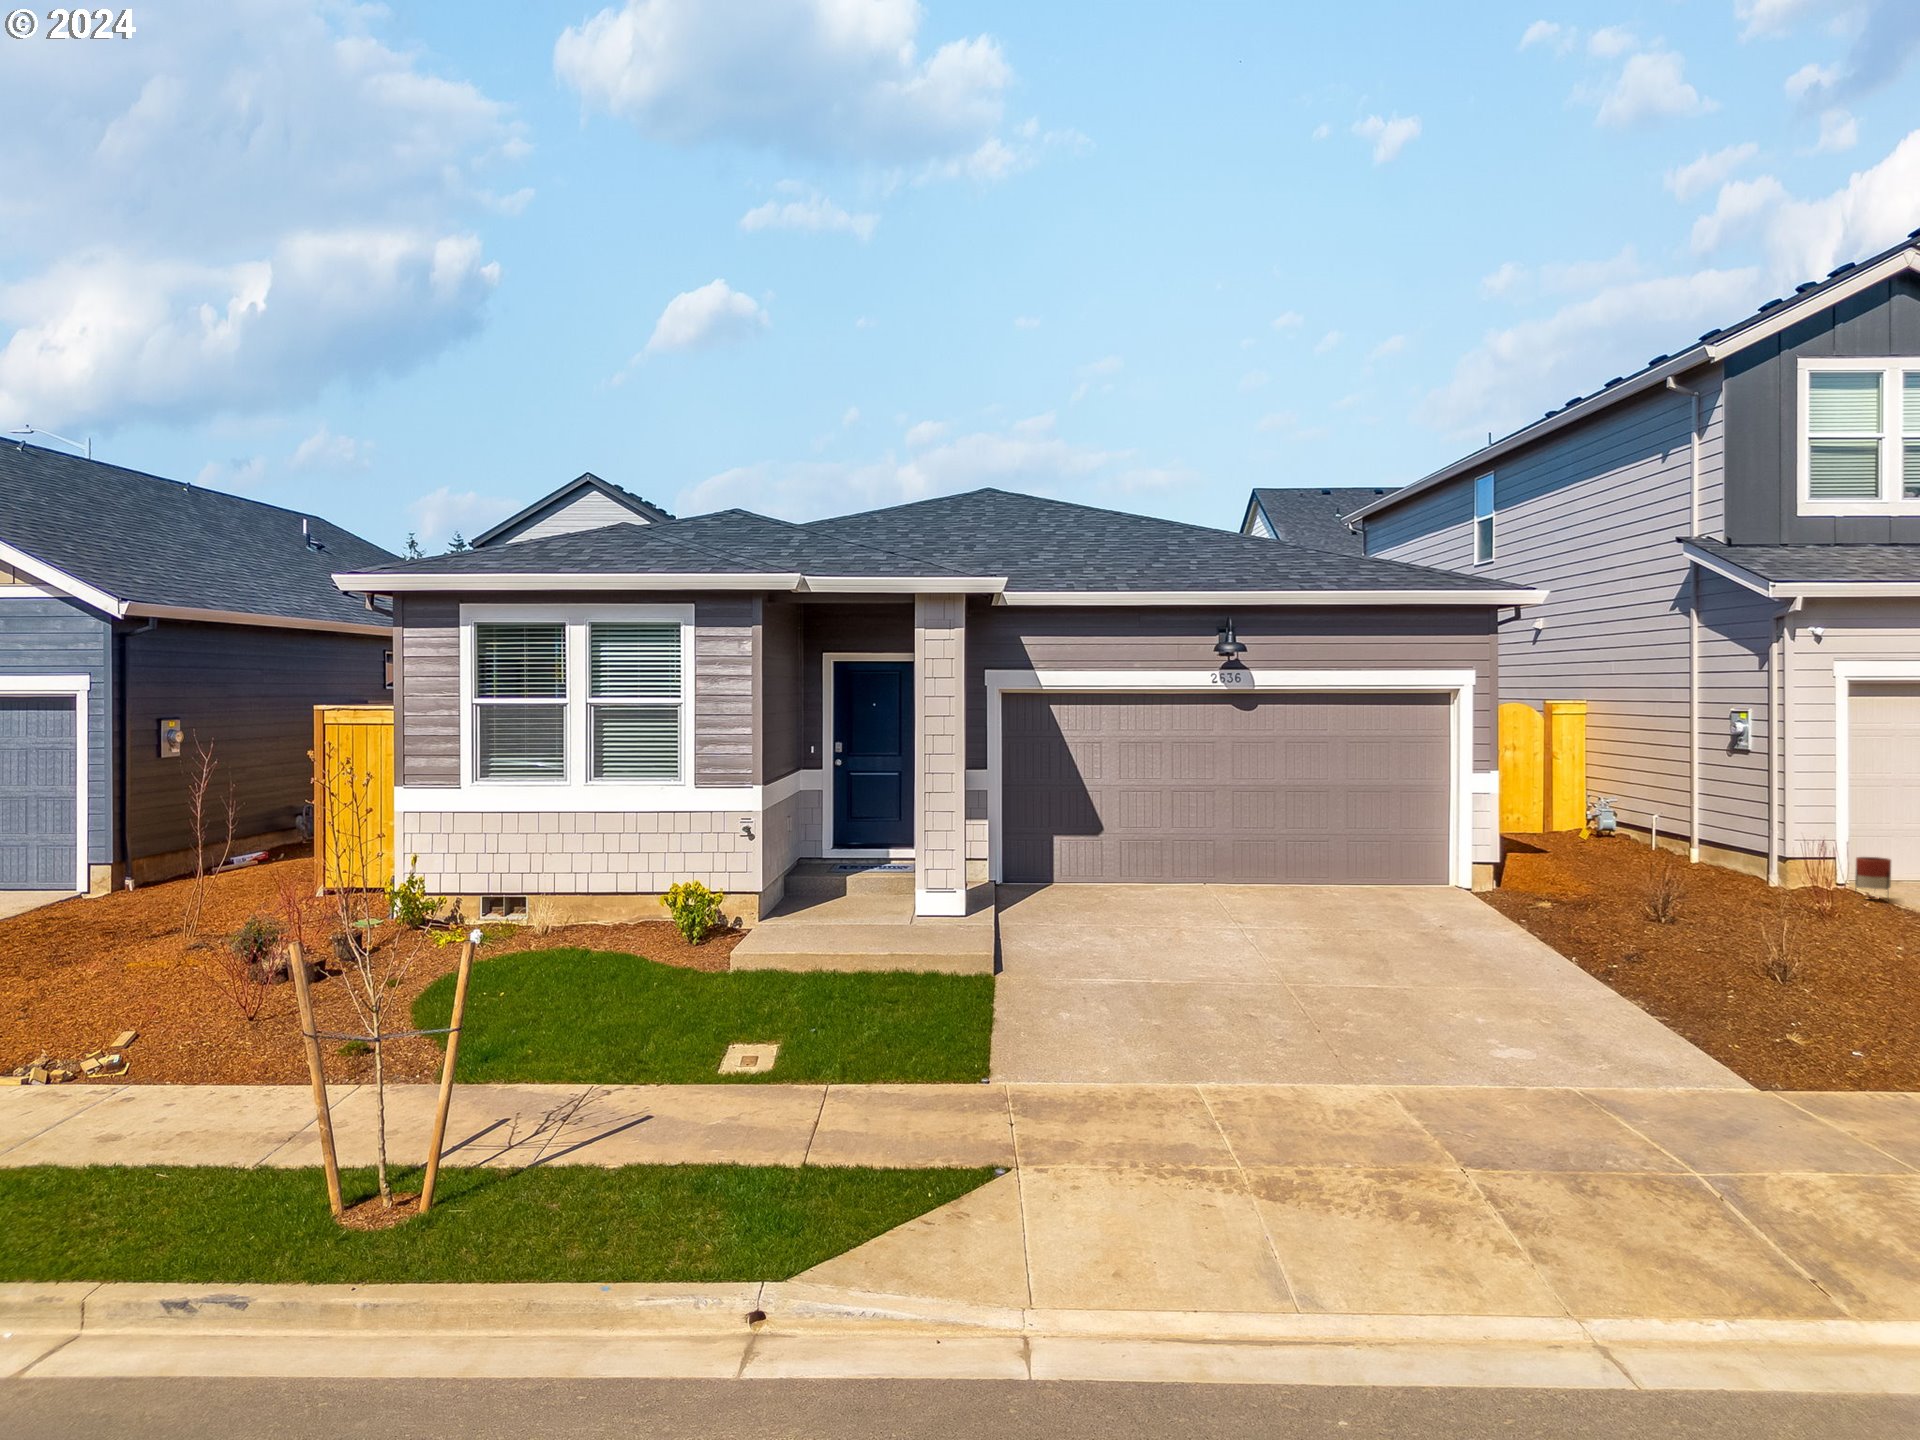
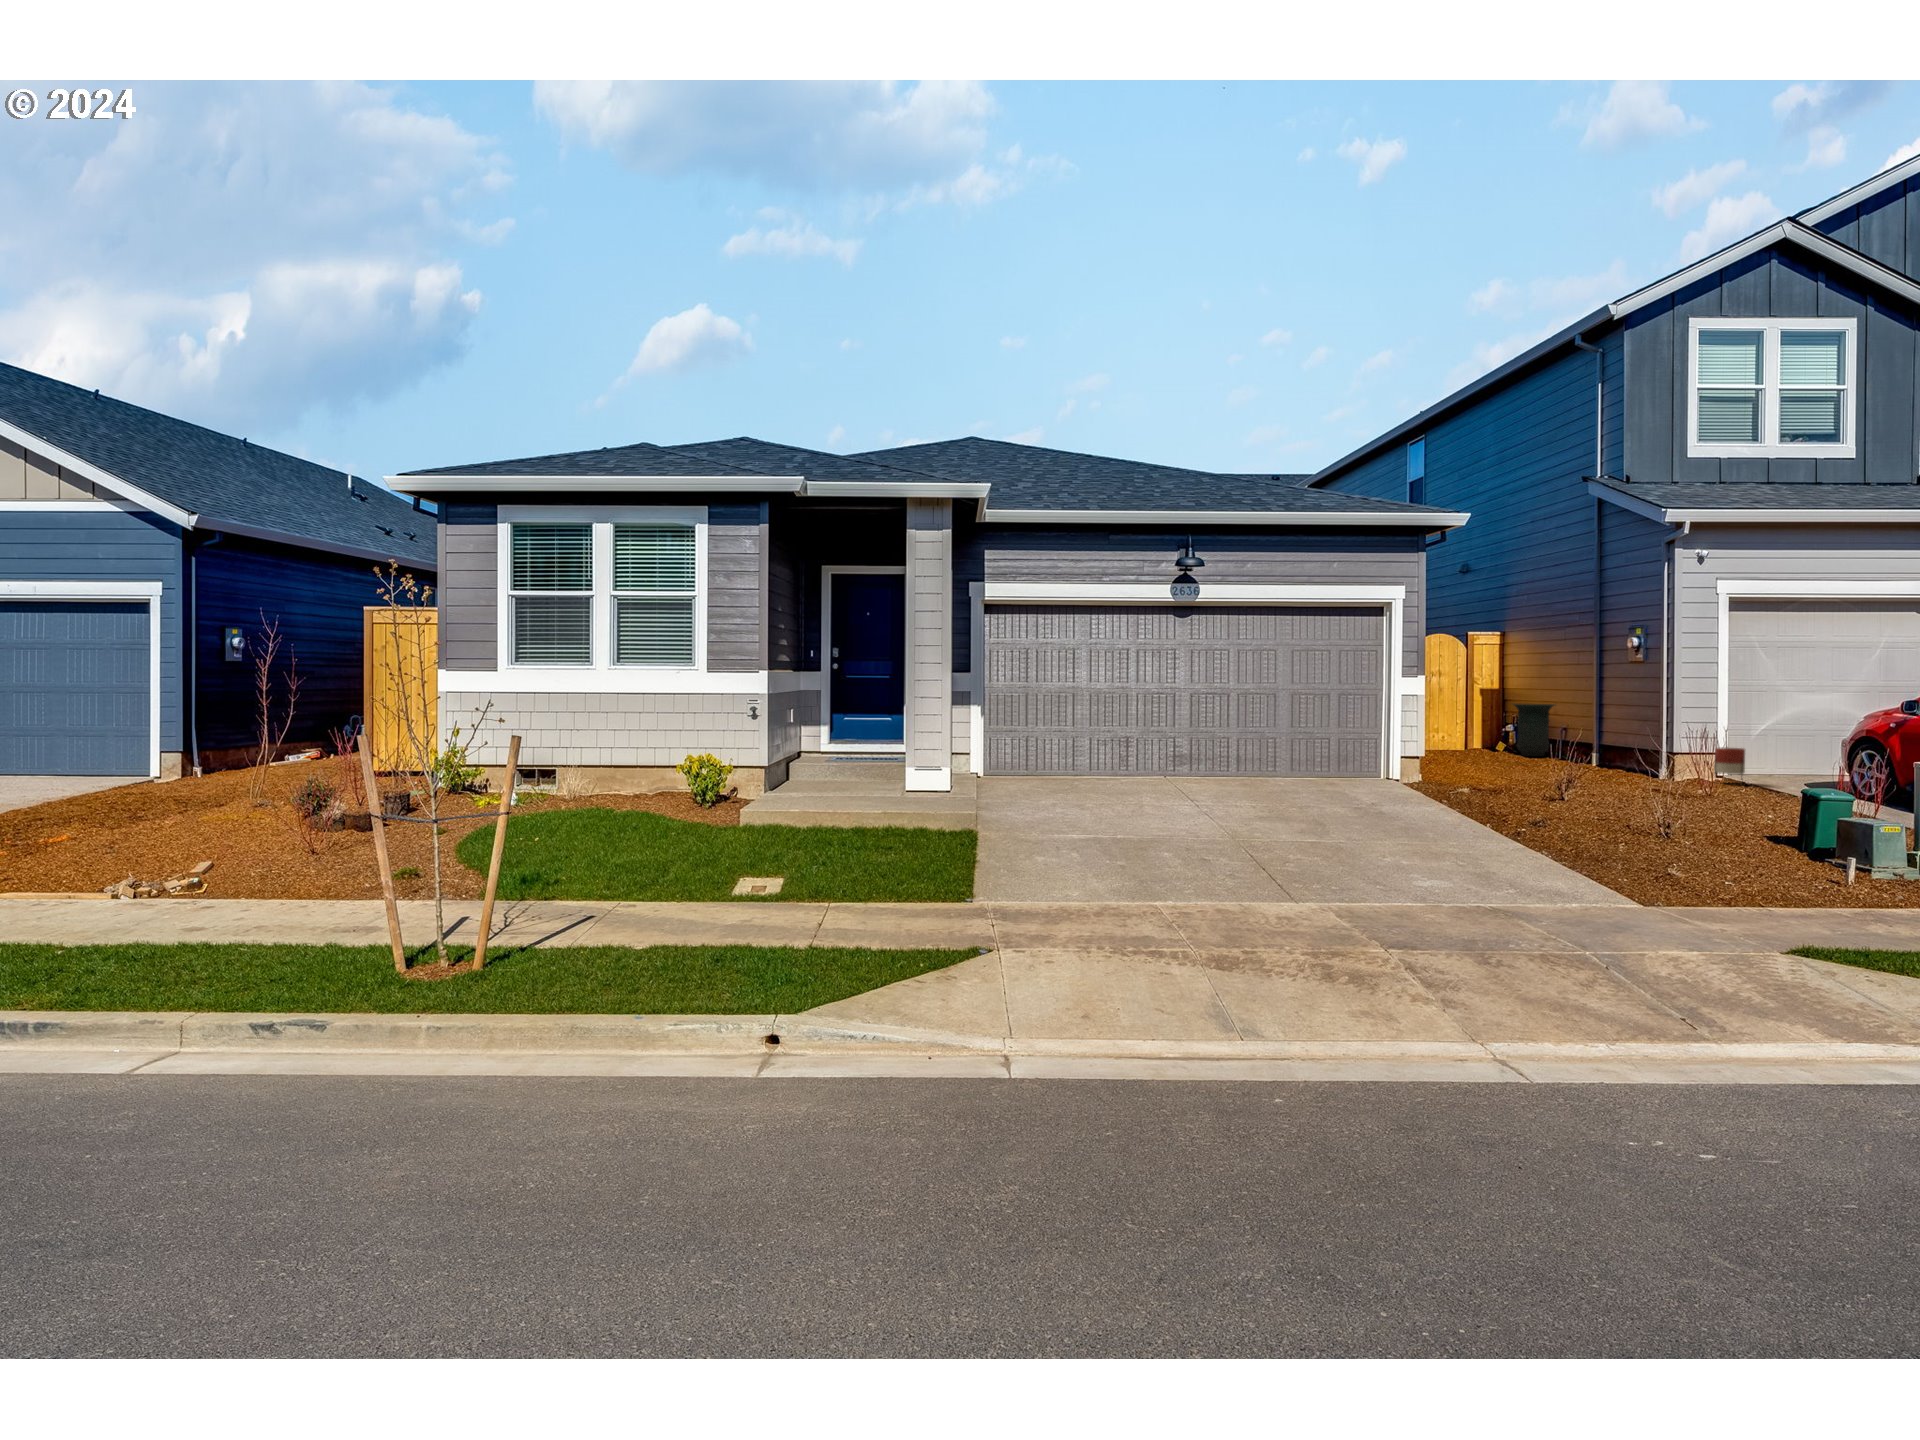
trash can: none [1619,792,1672,854] -> present [1514,704,1554,756]

